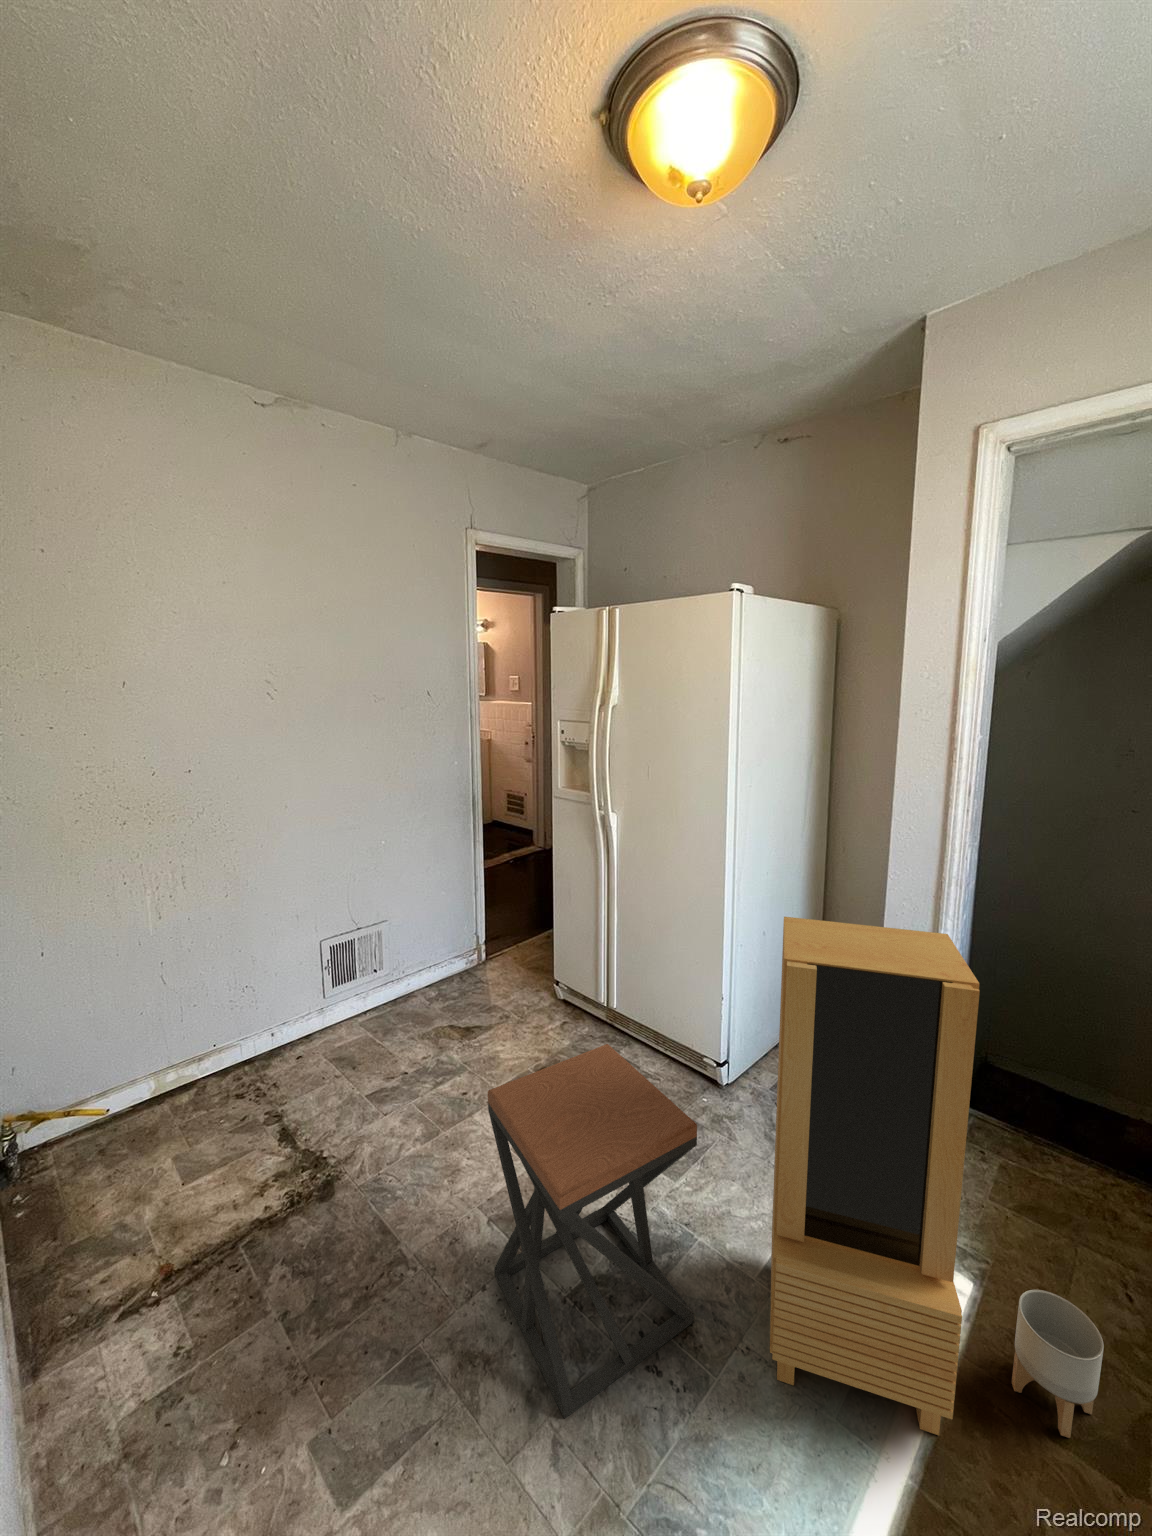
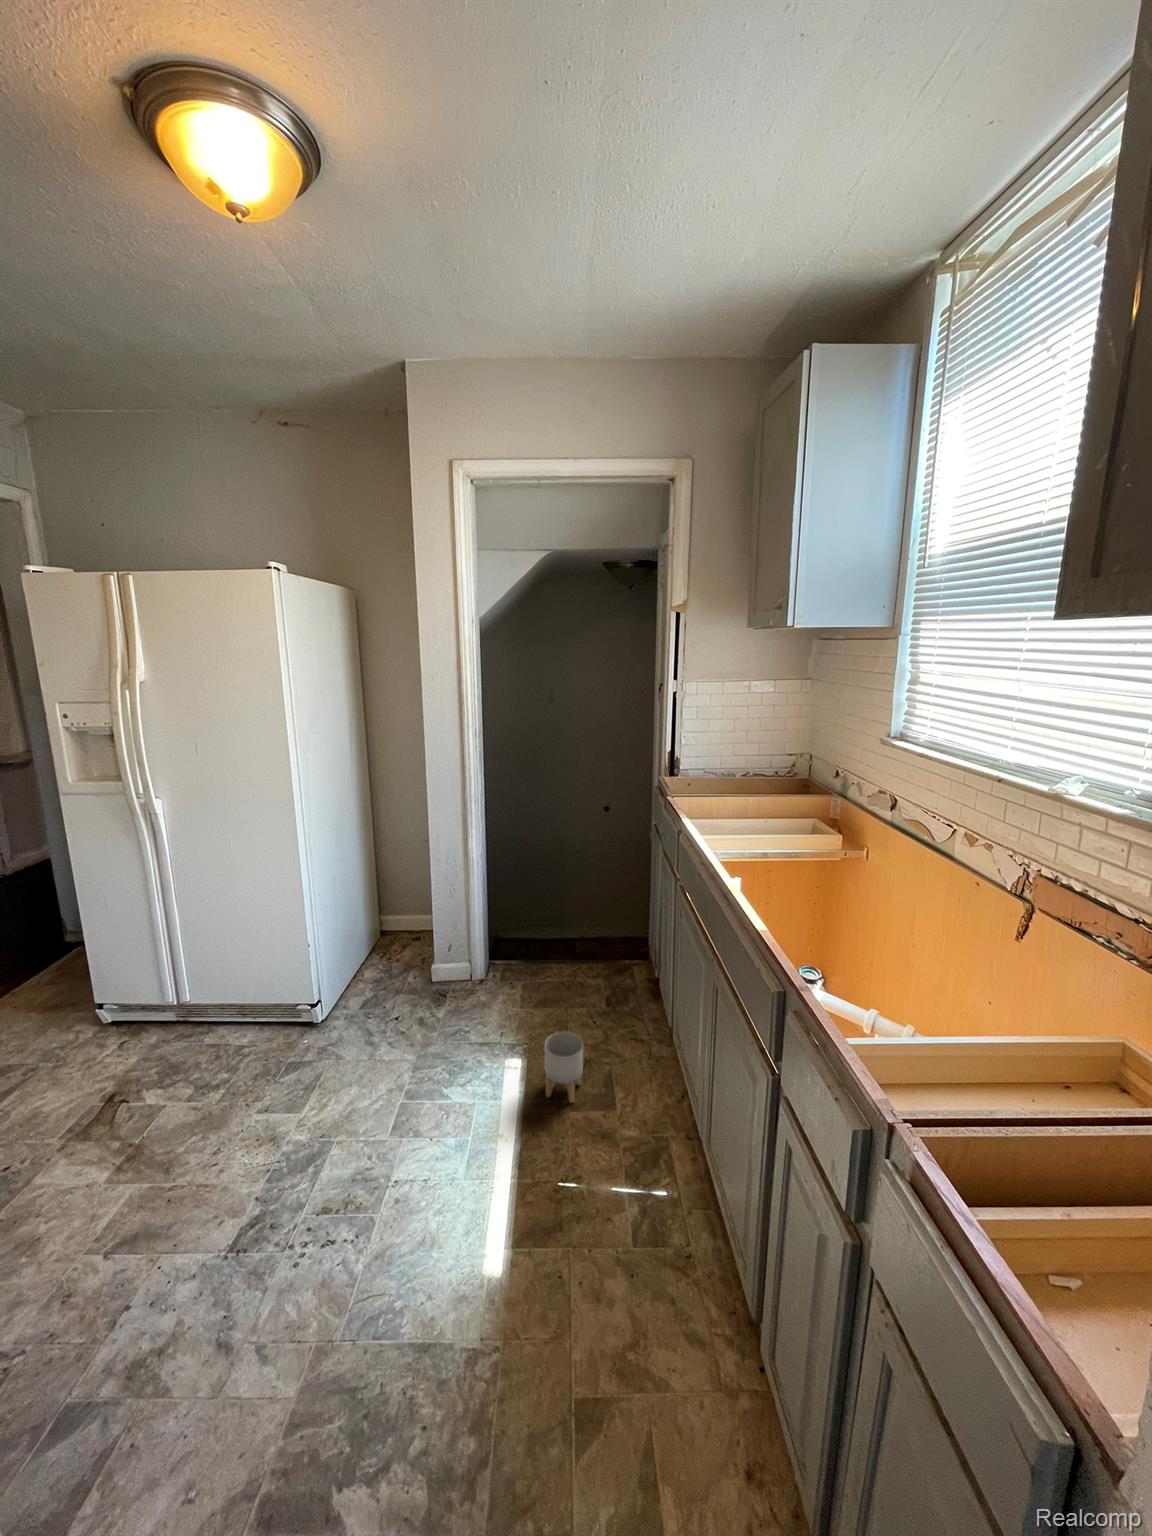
storage cabinet: present [770,917,980,1435] -> none [377,836,523,1184]
stool: present [488,1044,697,1419] -> none [101,1017,349,1329]

